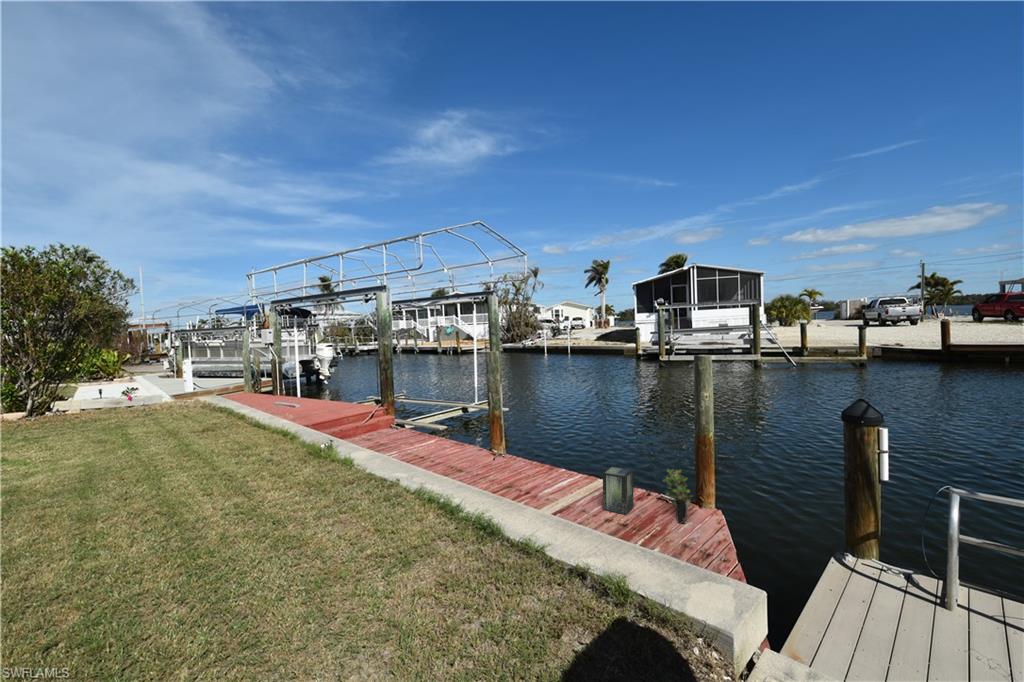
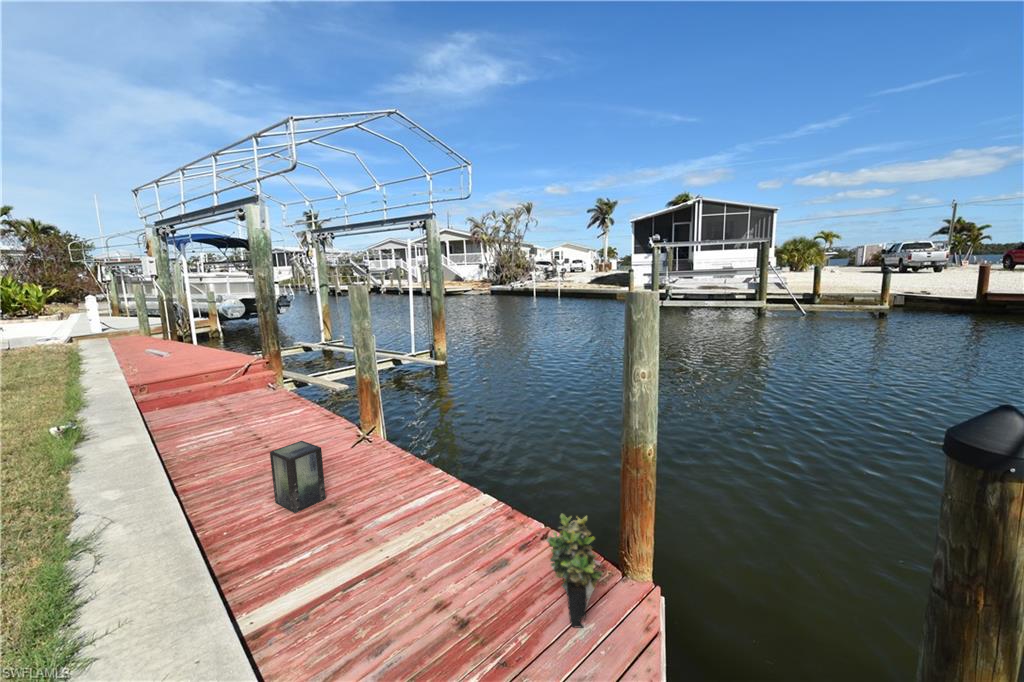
storage box: present [603,466,634,515] -> present [270,441,326,513]

